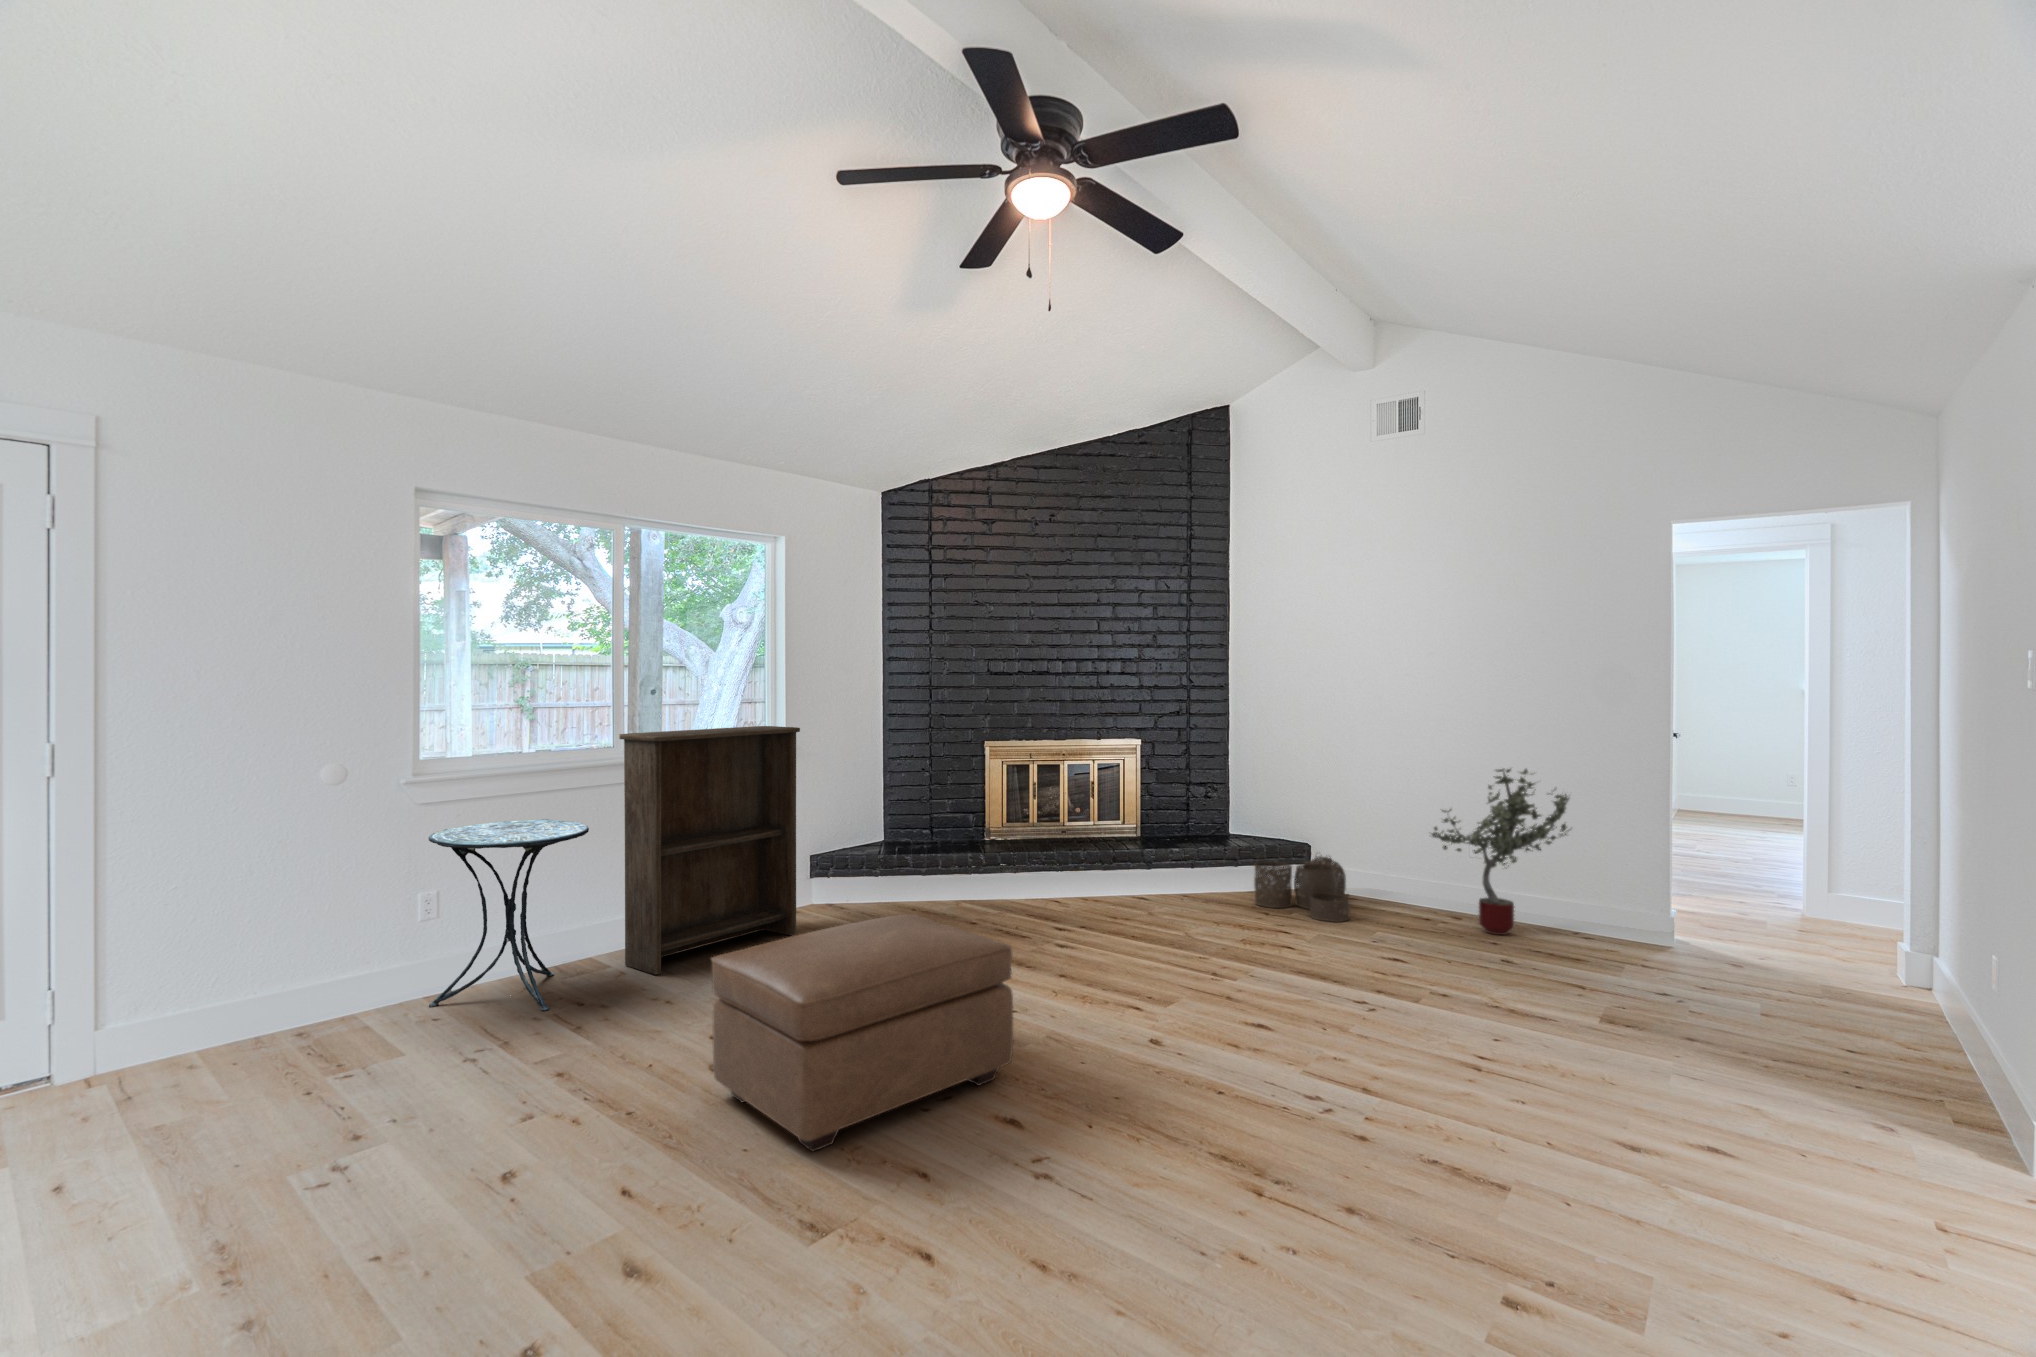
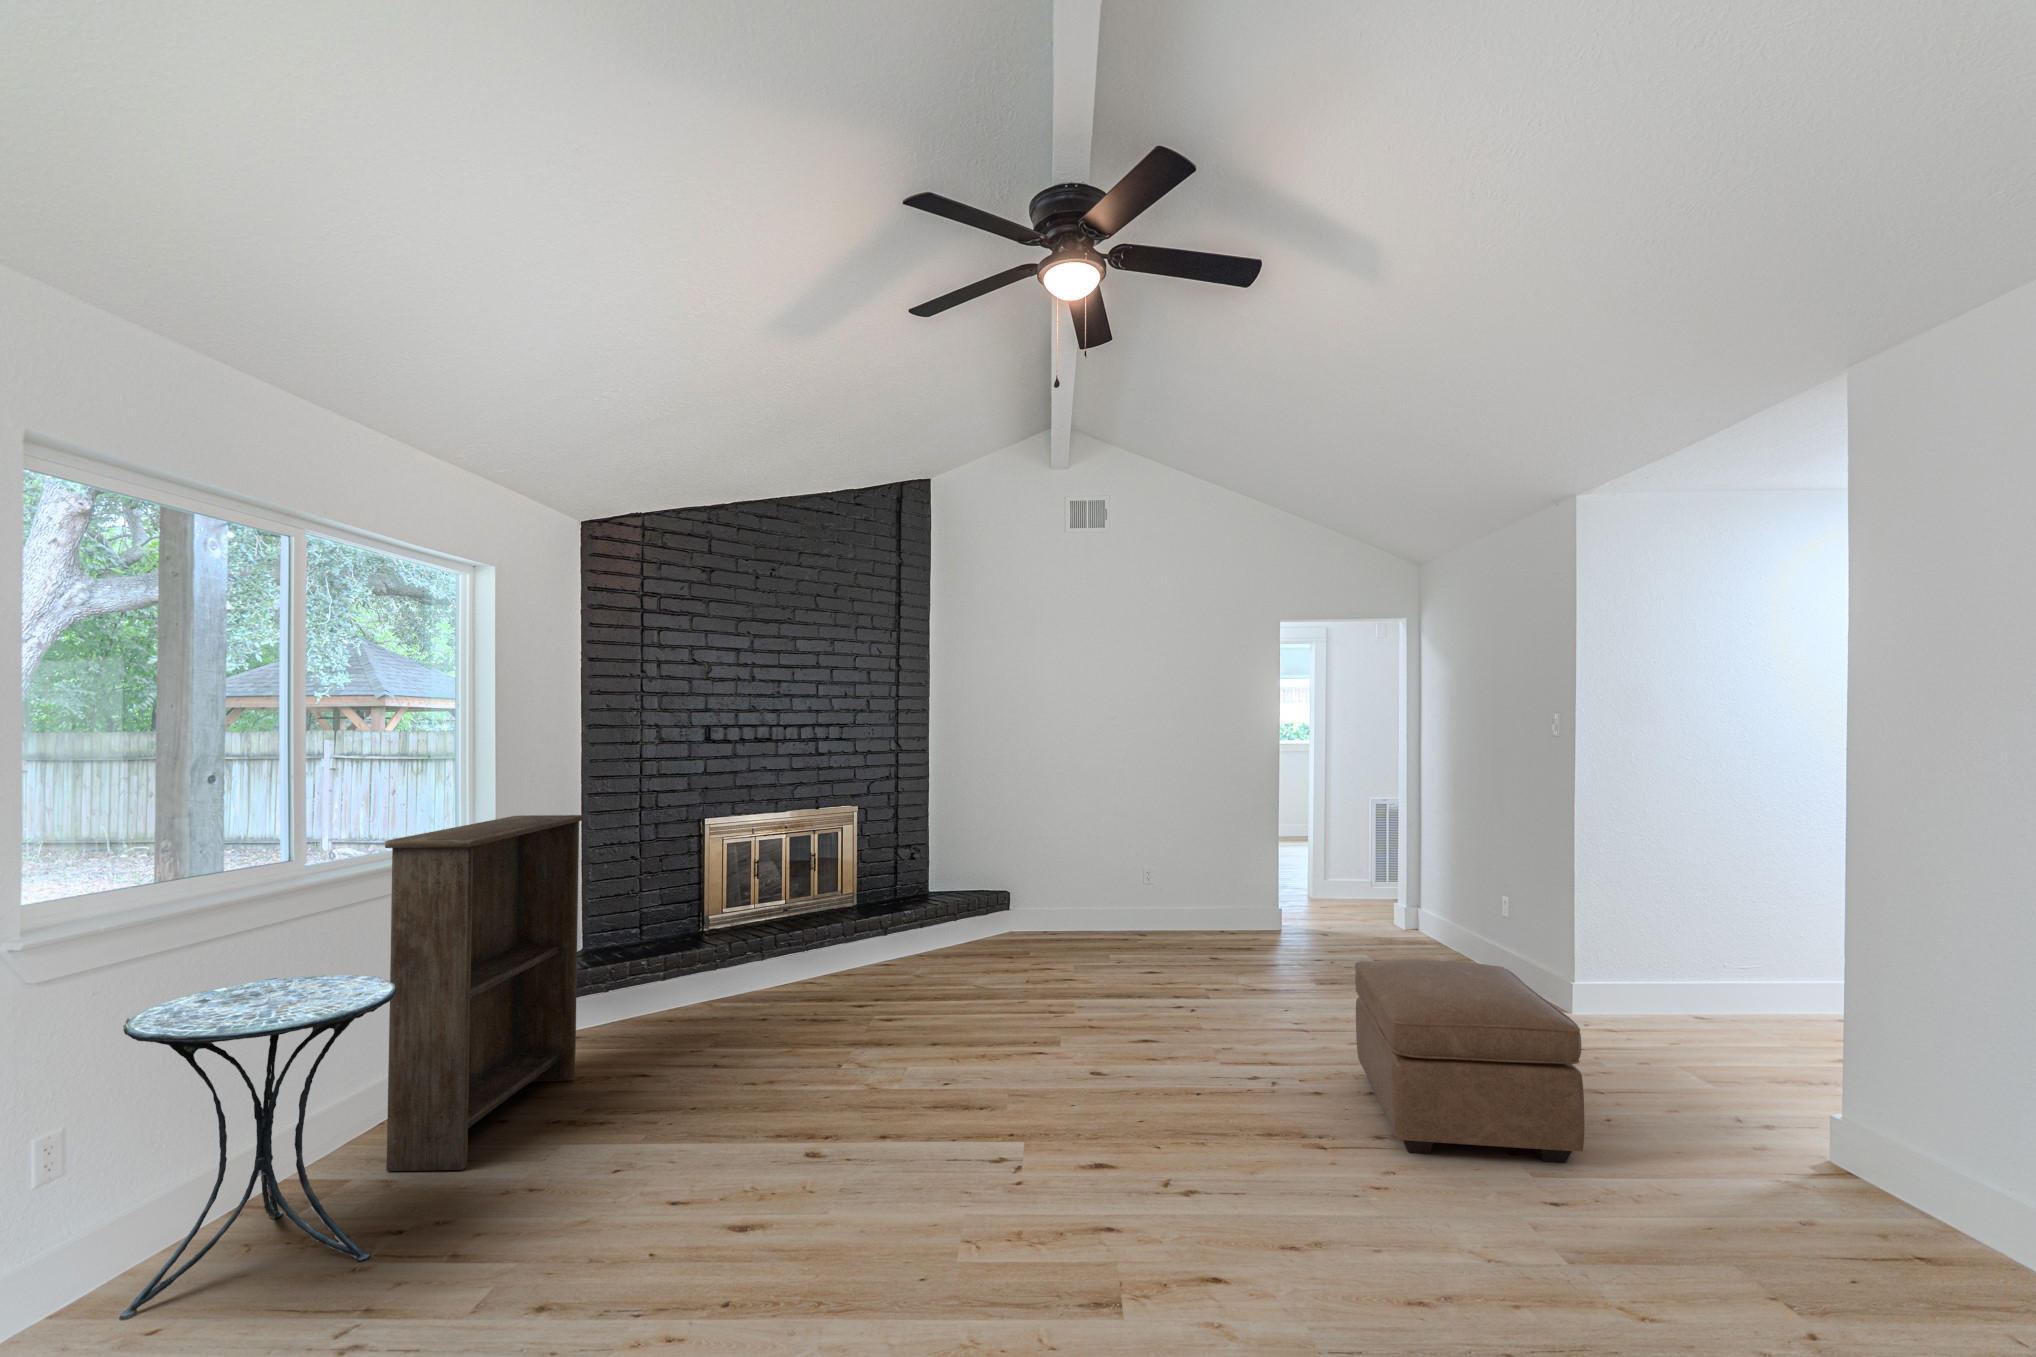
potted tree: present [1432,769,1569,935] -> none [1130,810,1243,948]
woven basket: present [1254,856,1350,922] -> none [988,899,1081,959]
ottoman: present [711,914,1013,1151] -> present [1355,960,1584,1163]

